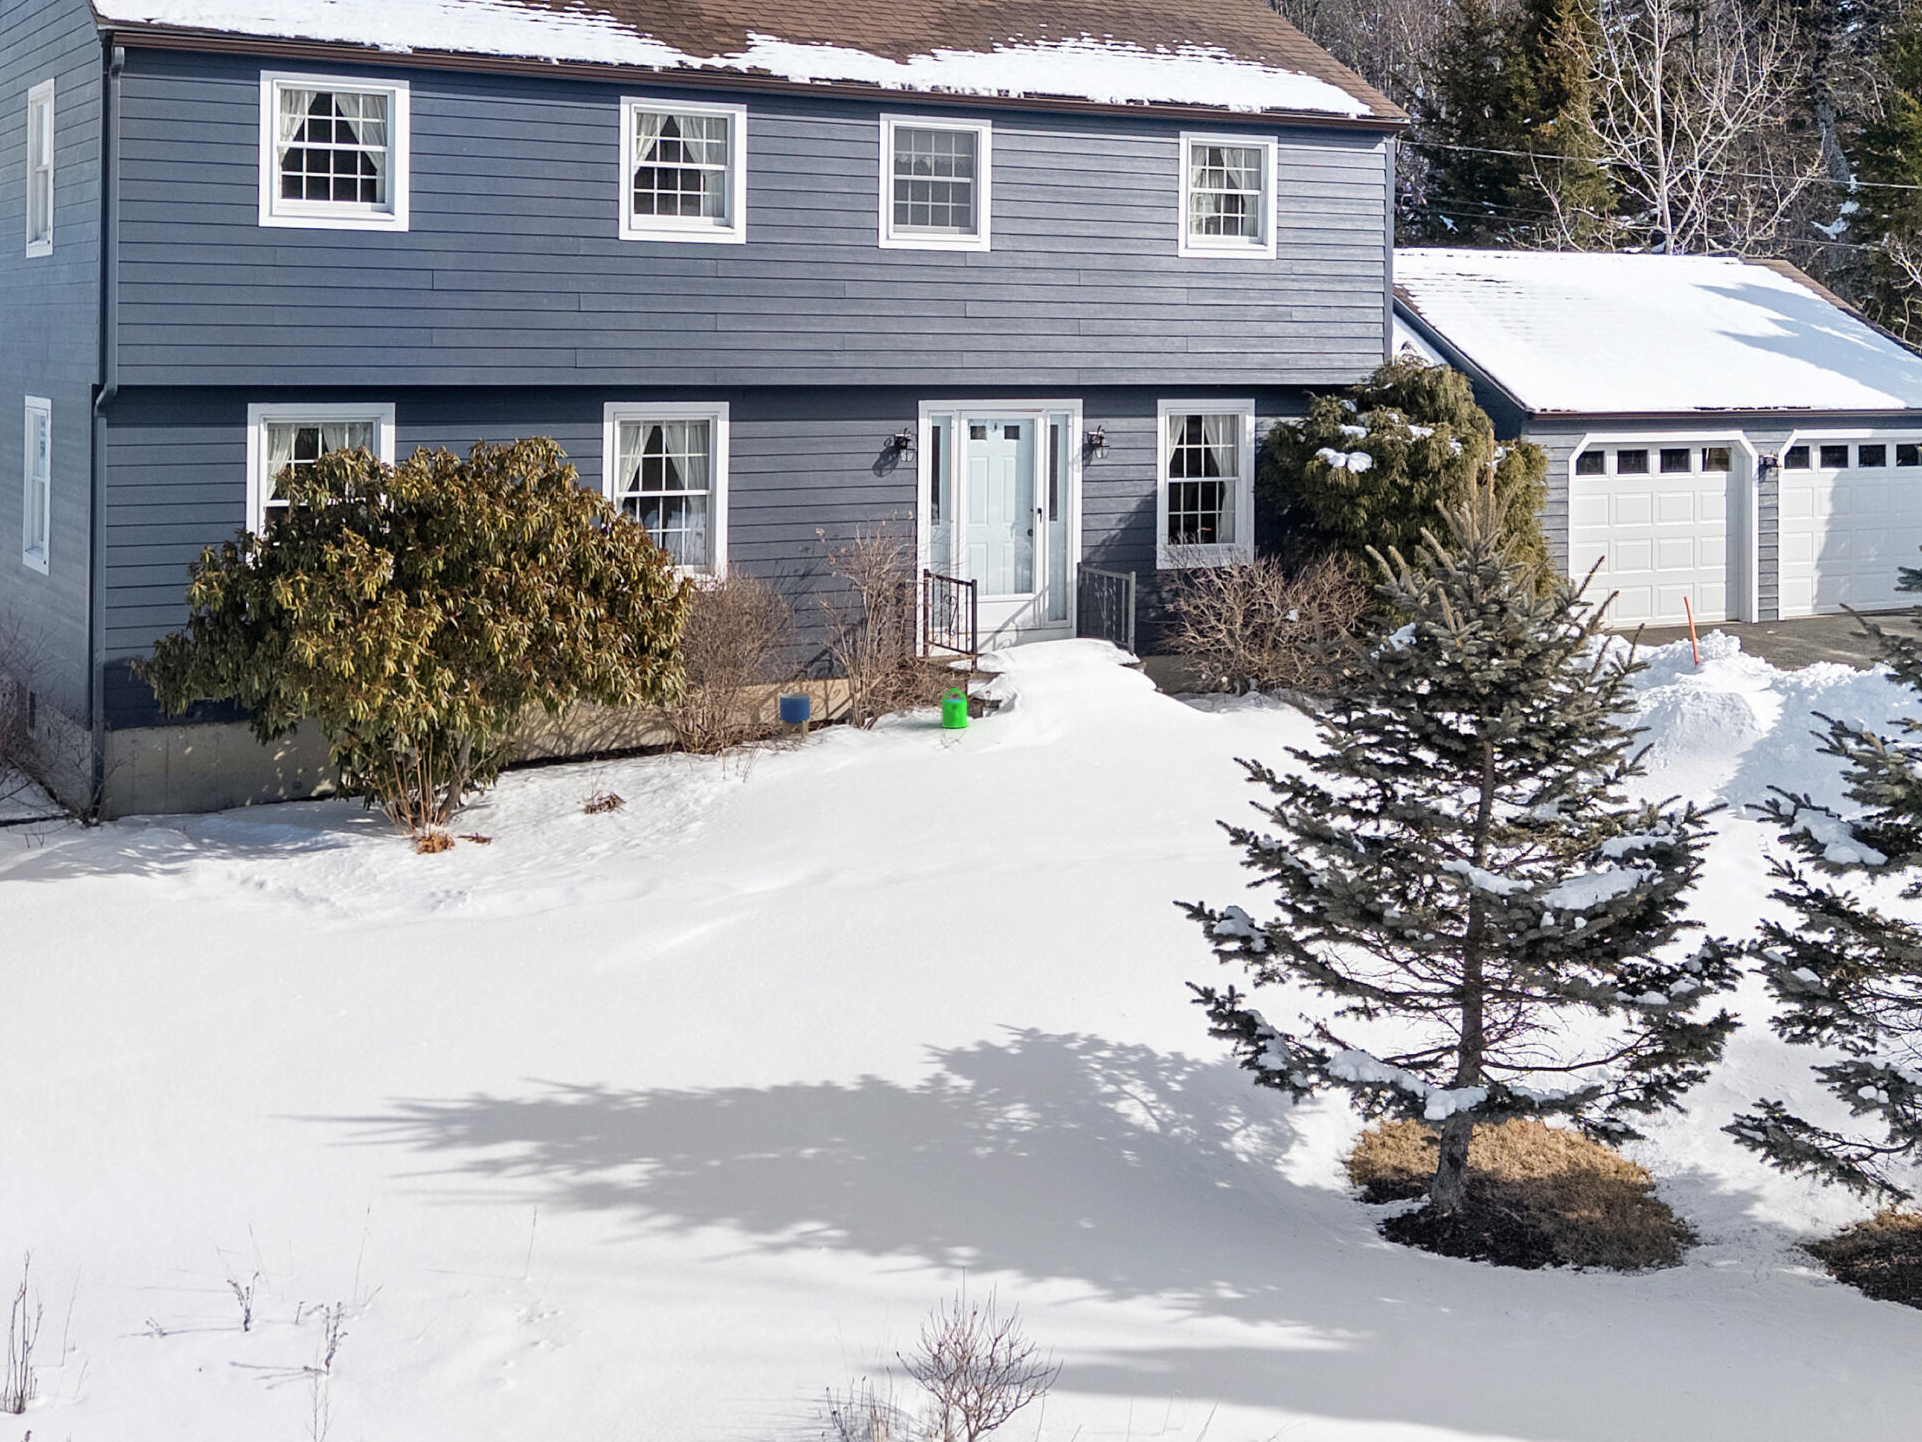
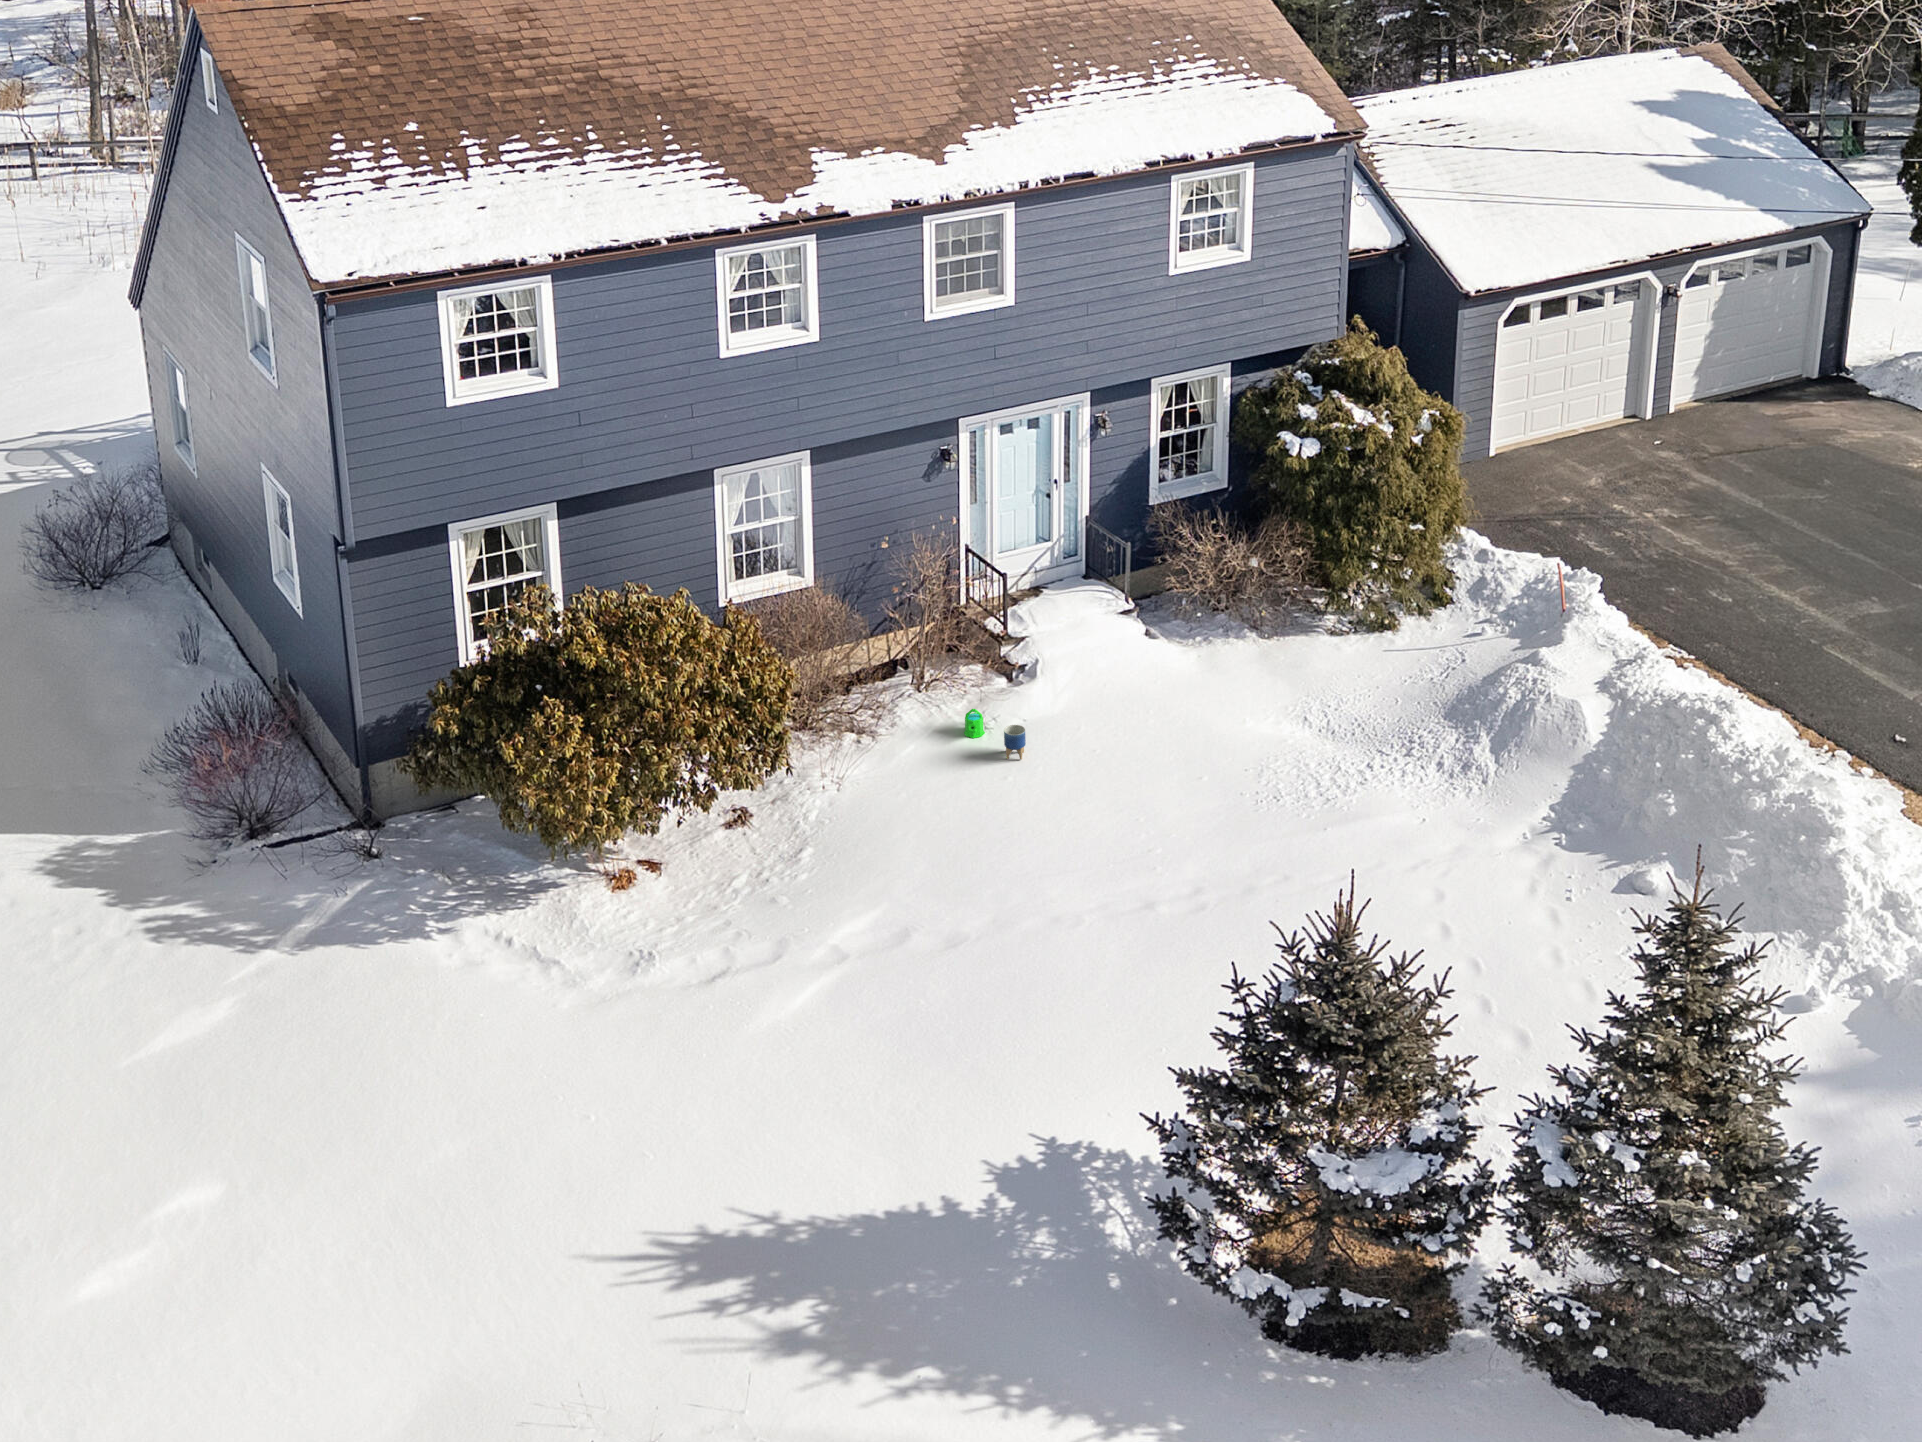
planter: present [780,694,810,738] -> present [1004,725,1026,760]

